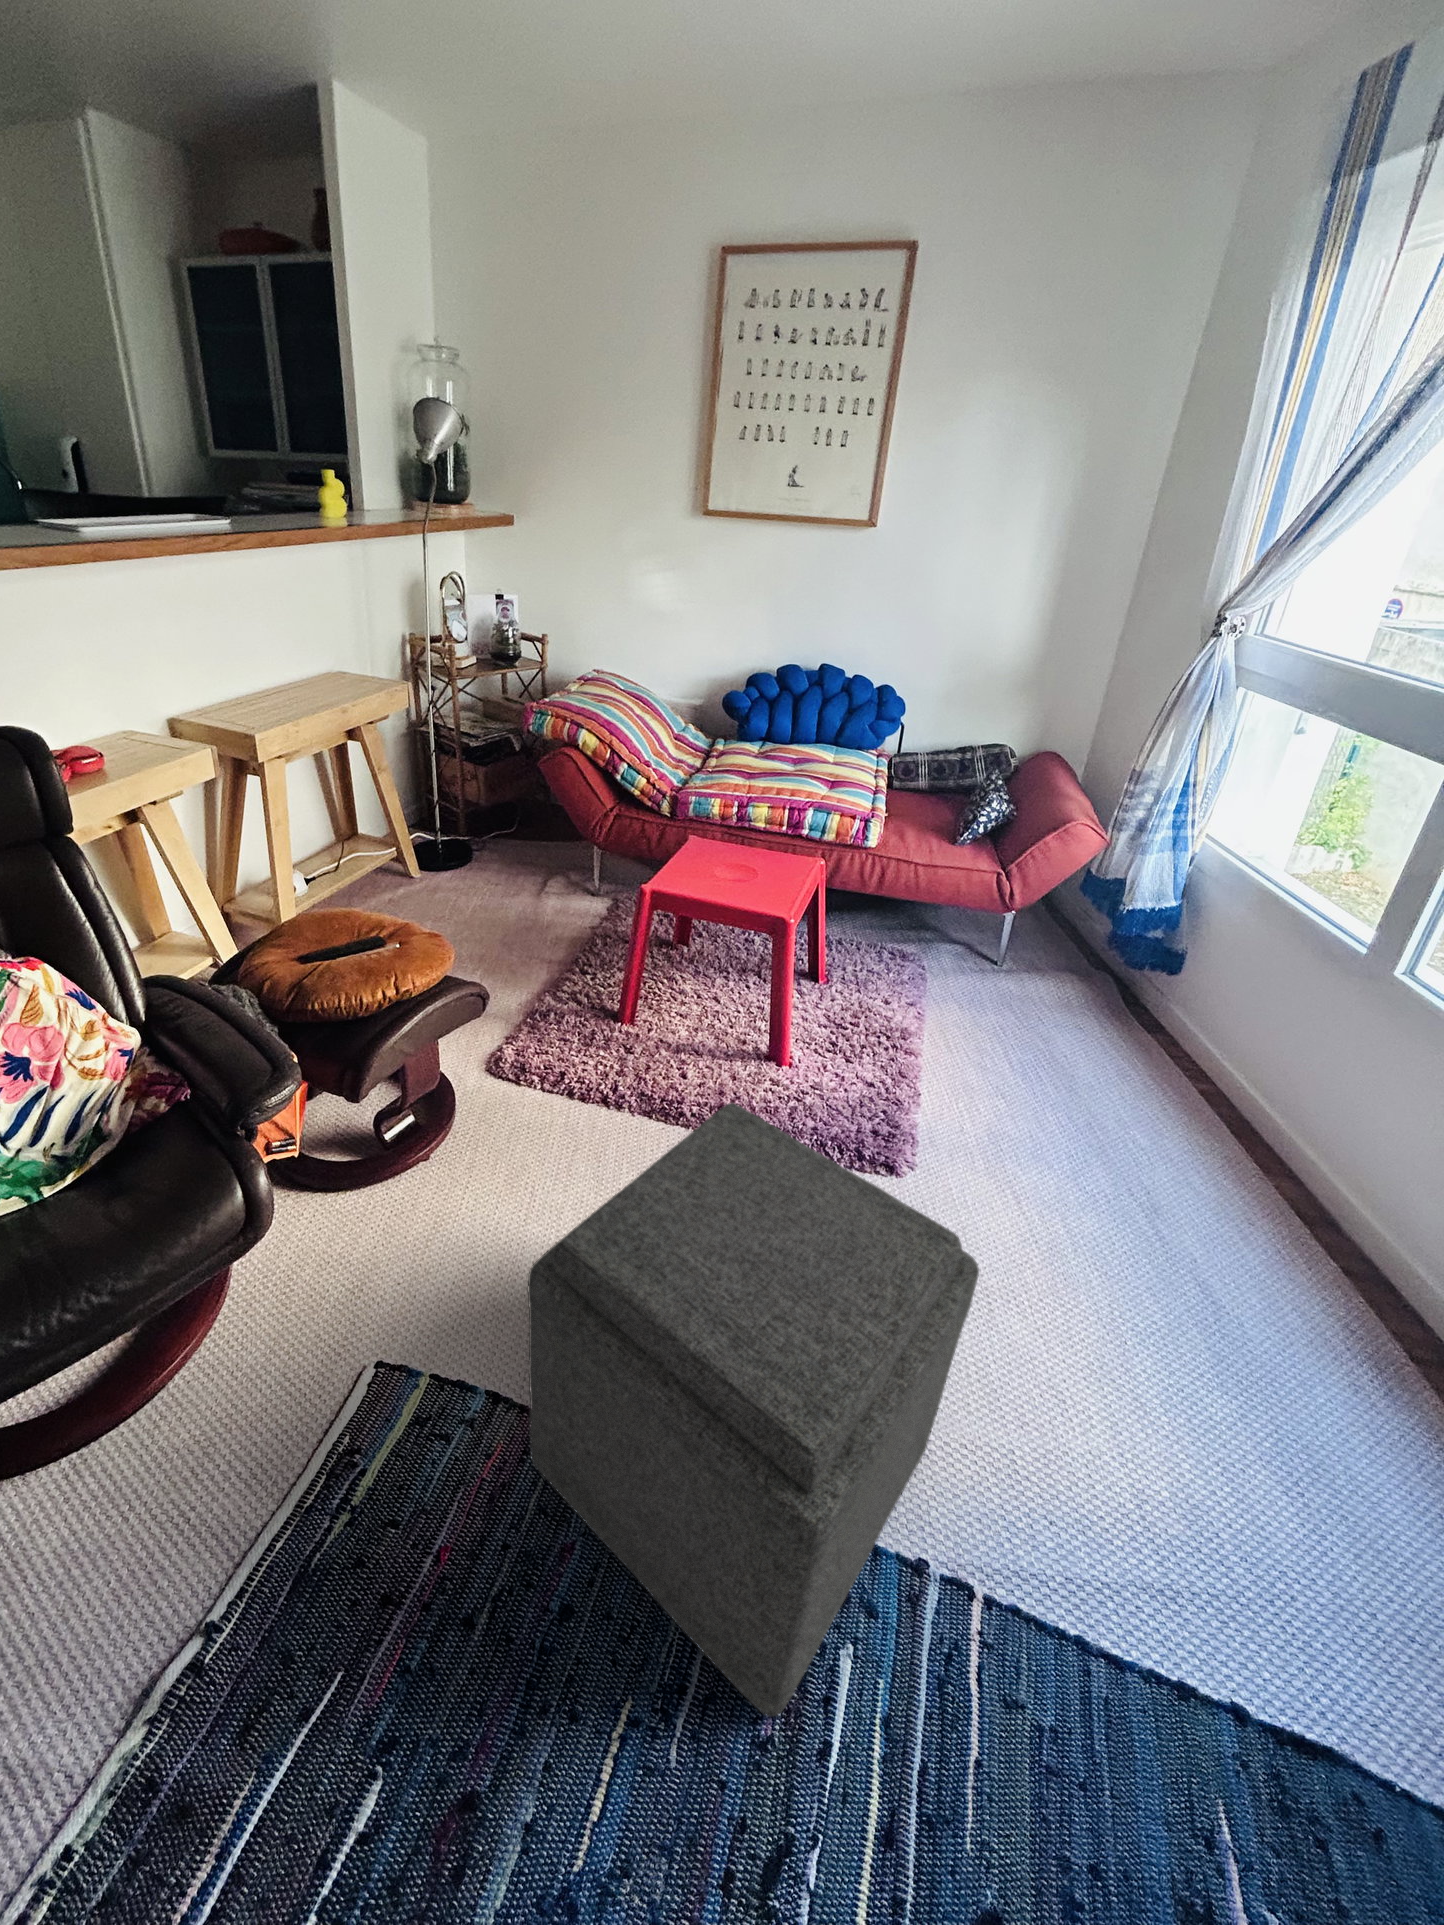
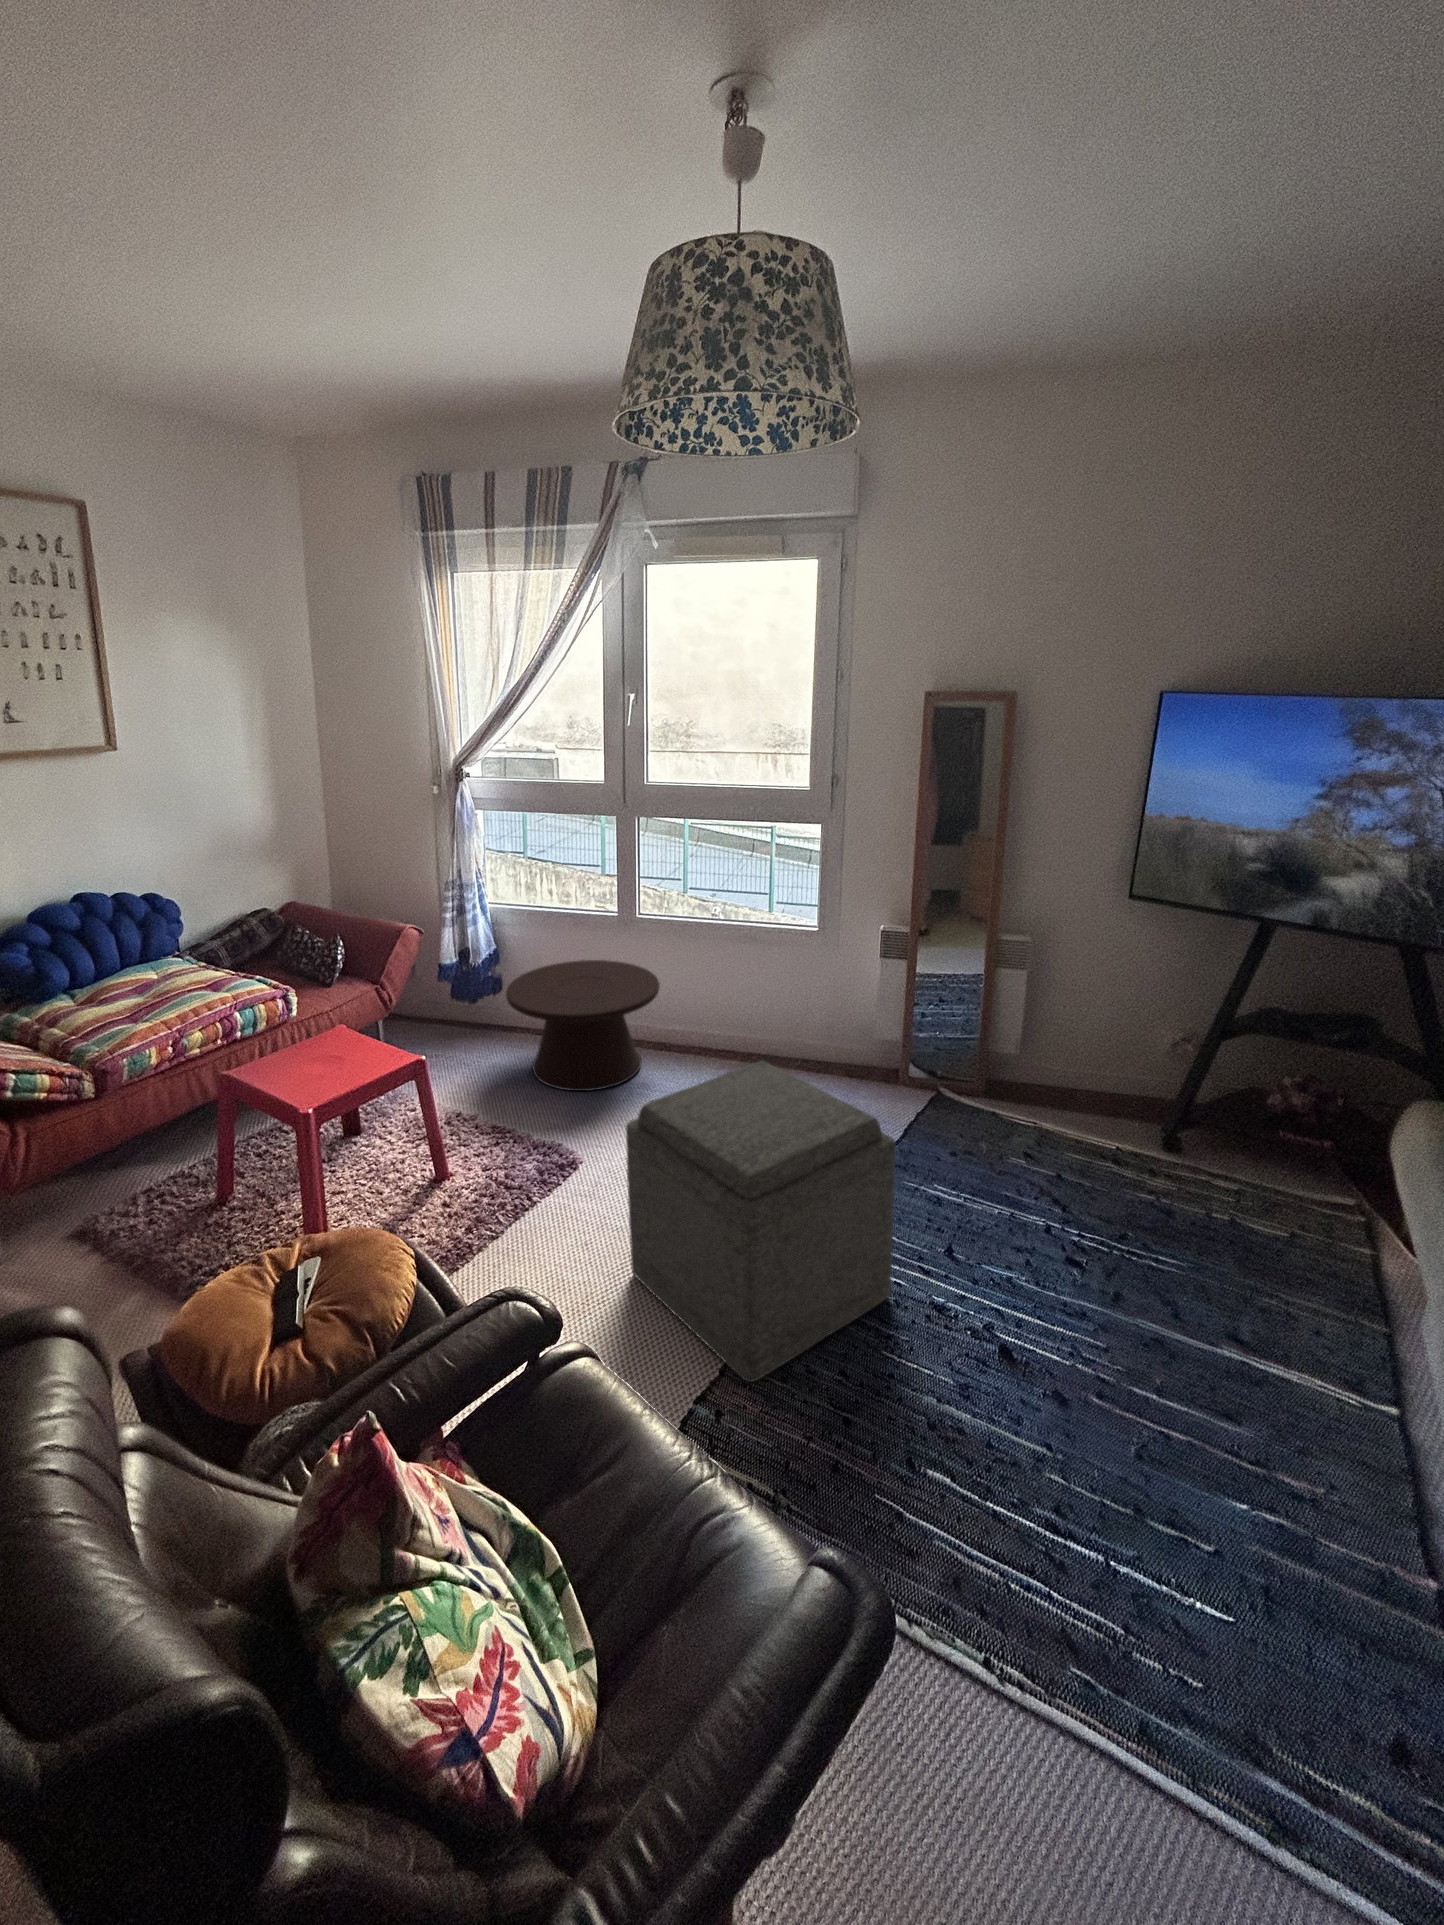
side table: none [1044,957,1331,1193] -> present [506,960,660,1091]

